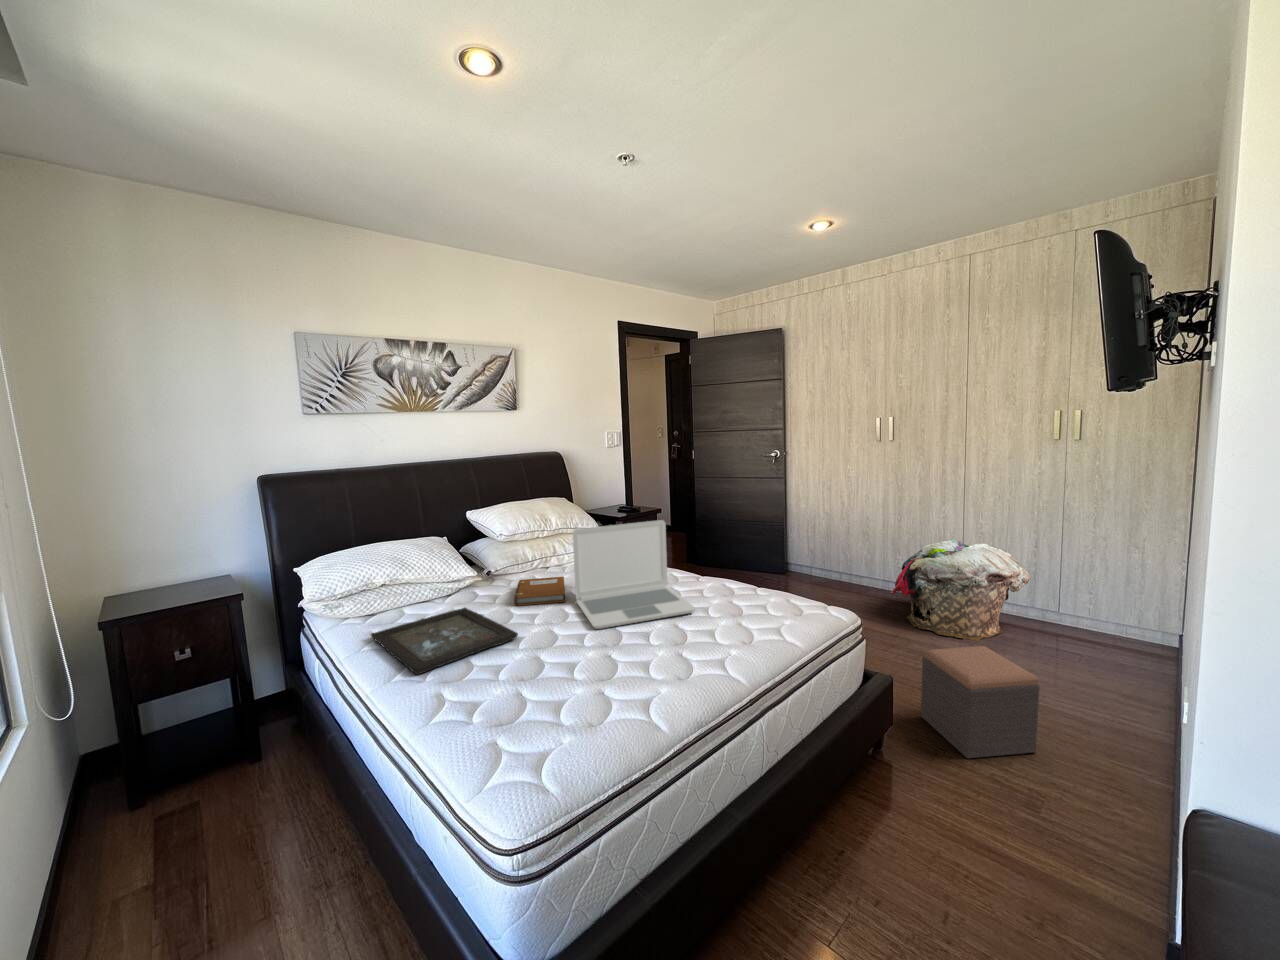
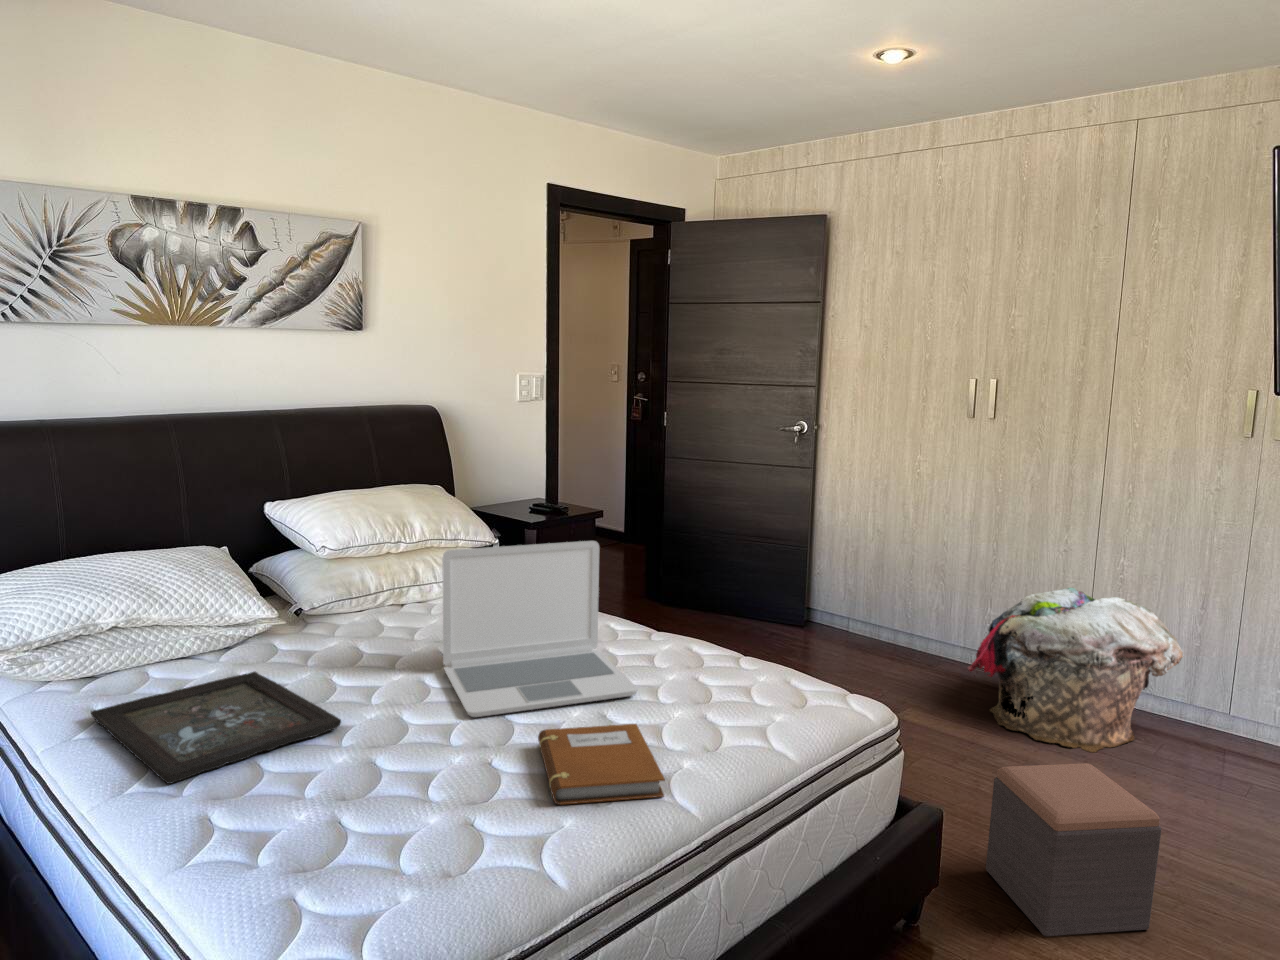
notebook: present [514,577,565,605] -> present [538,724,665,805]

